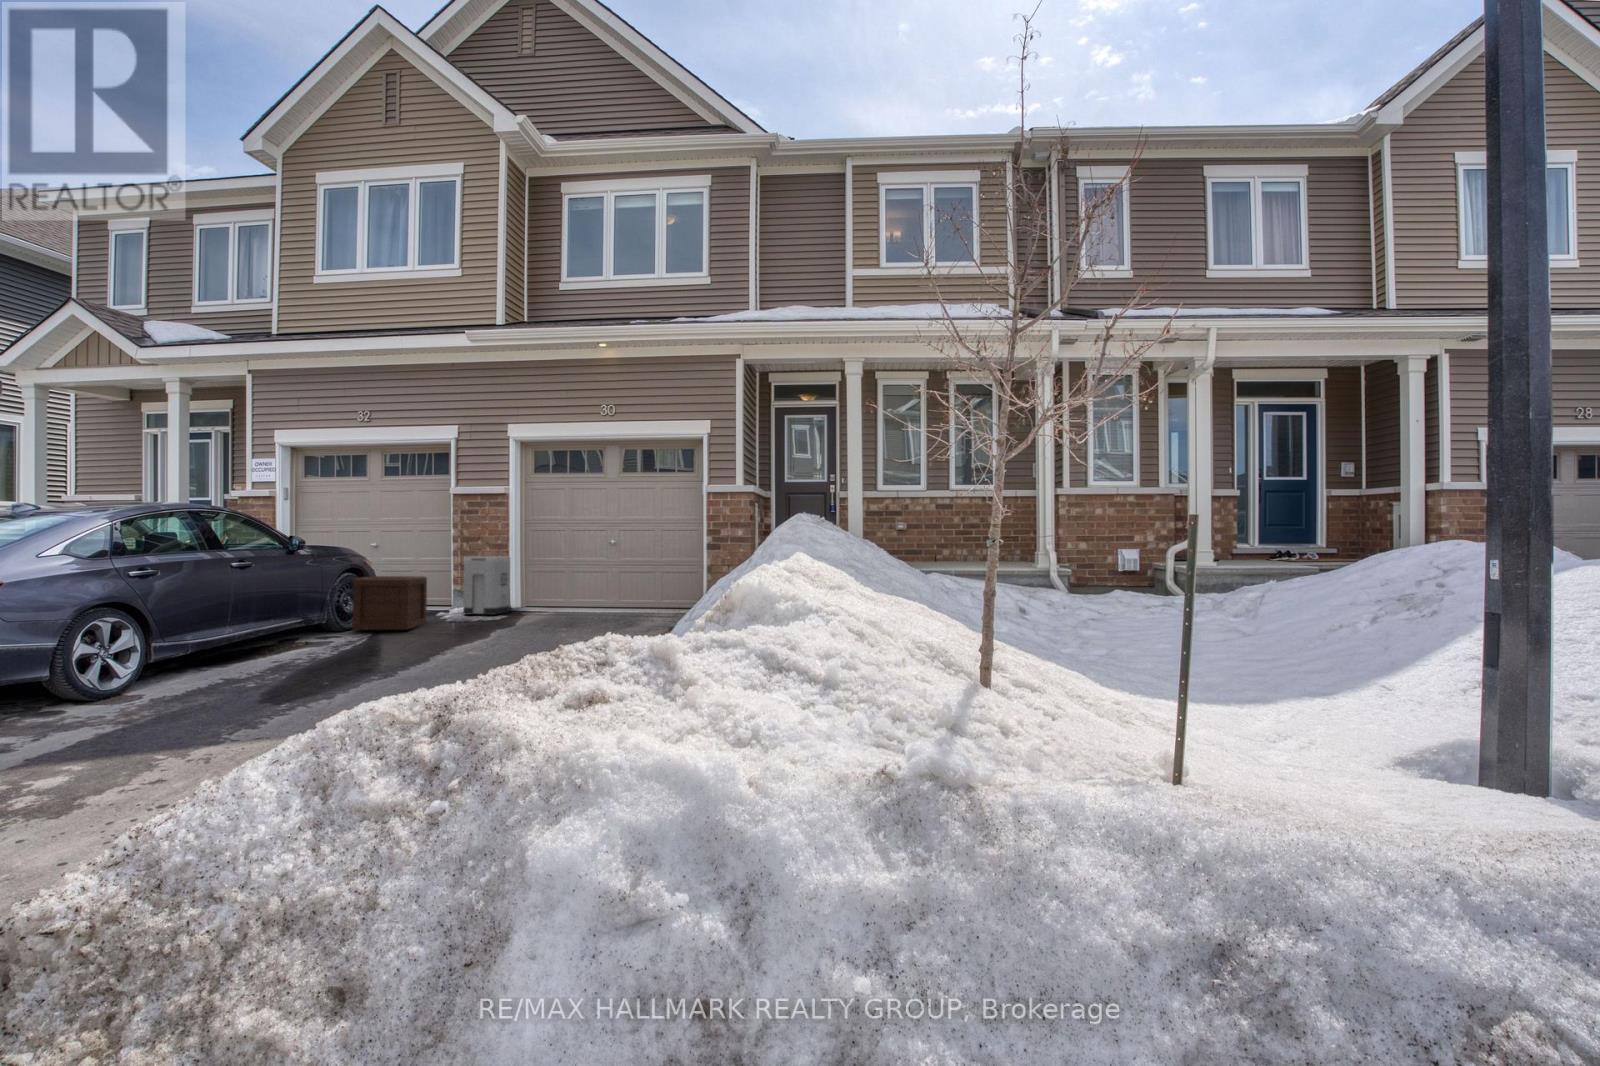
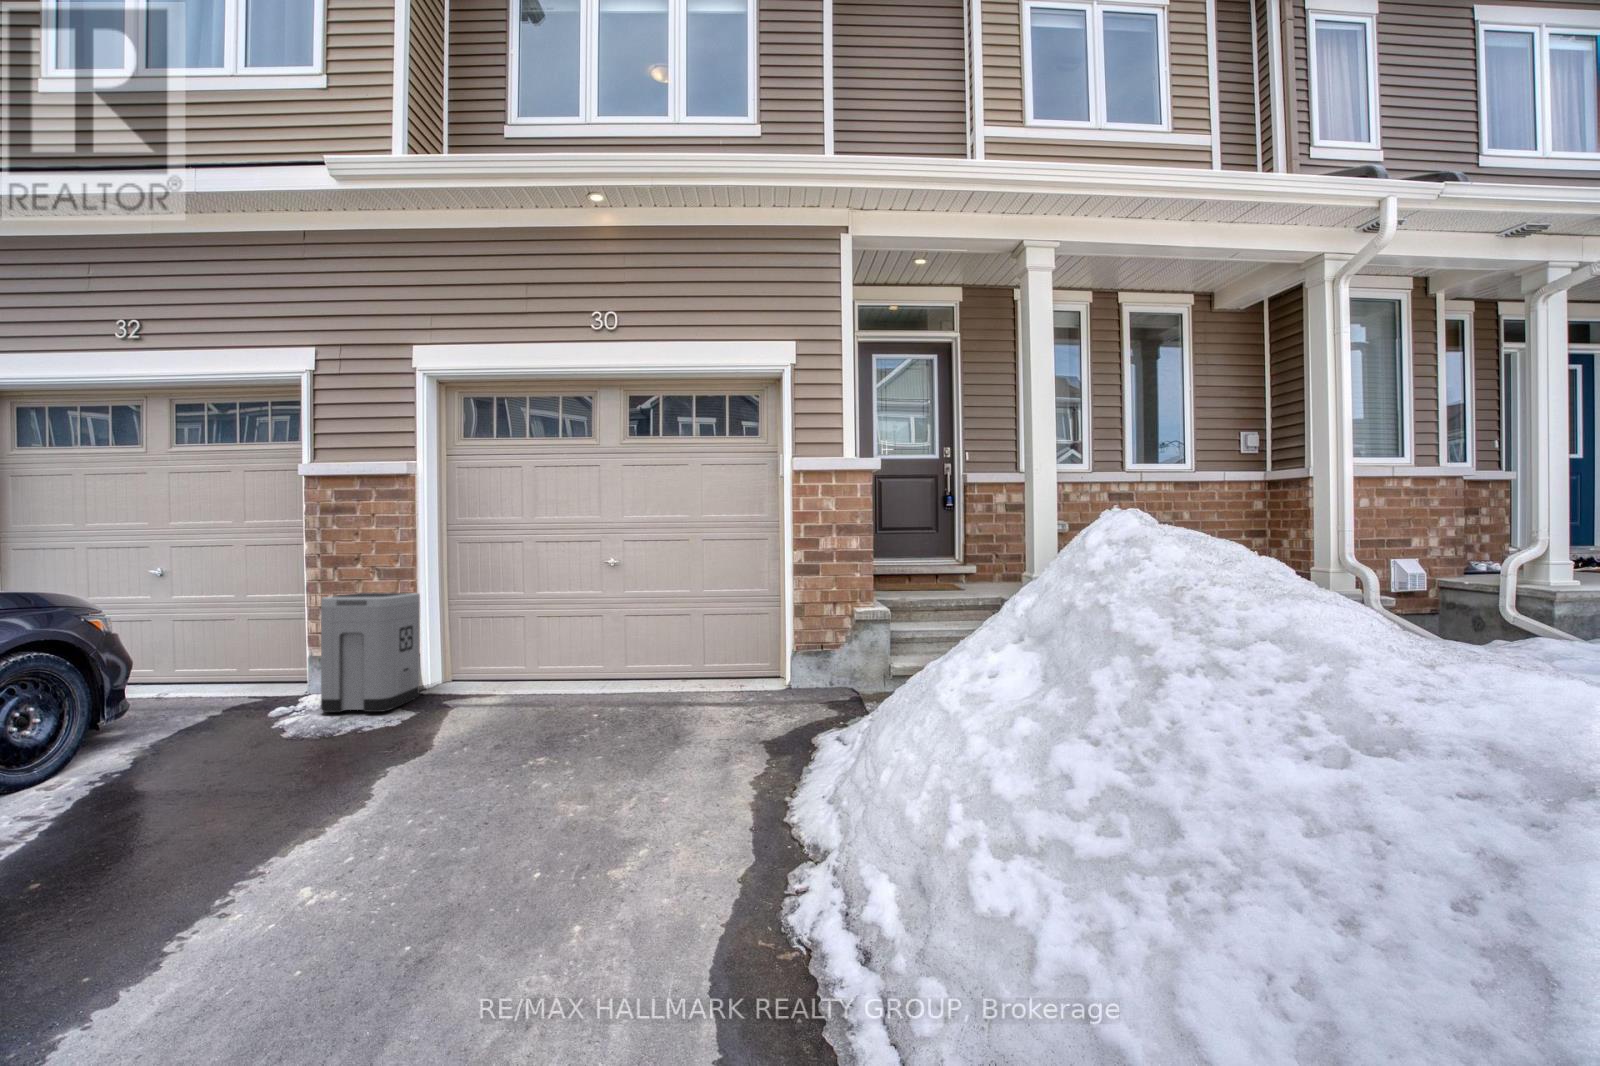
wooden crate: present [352,576,427,630] -> none [15,646,230,792]

